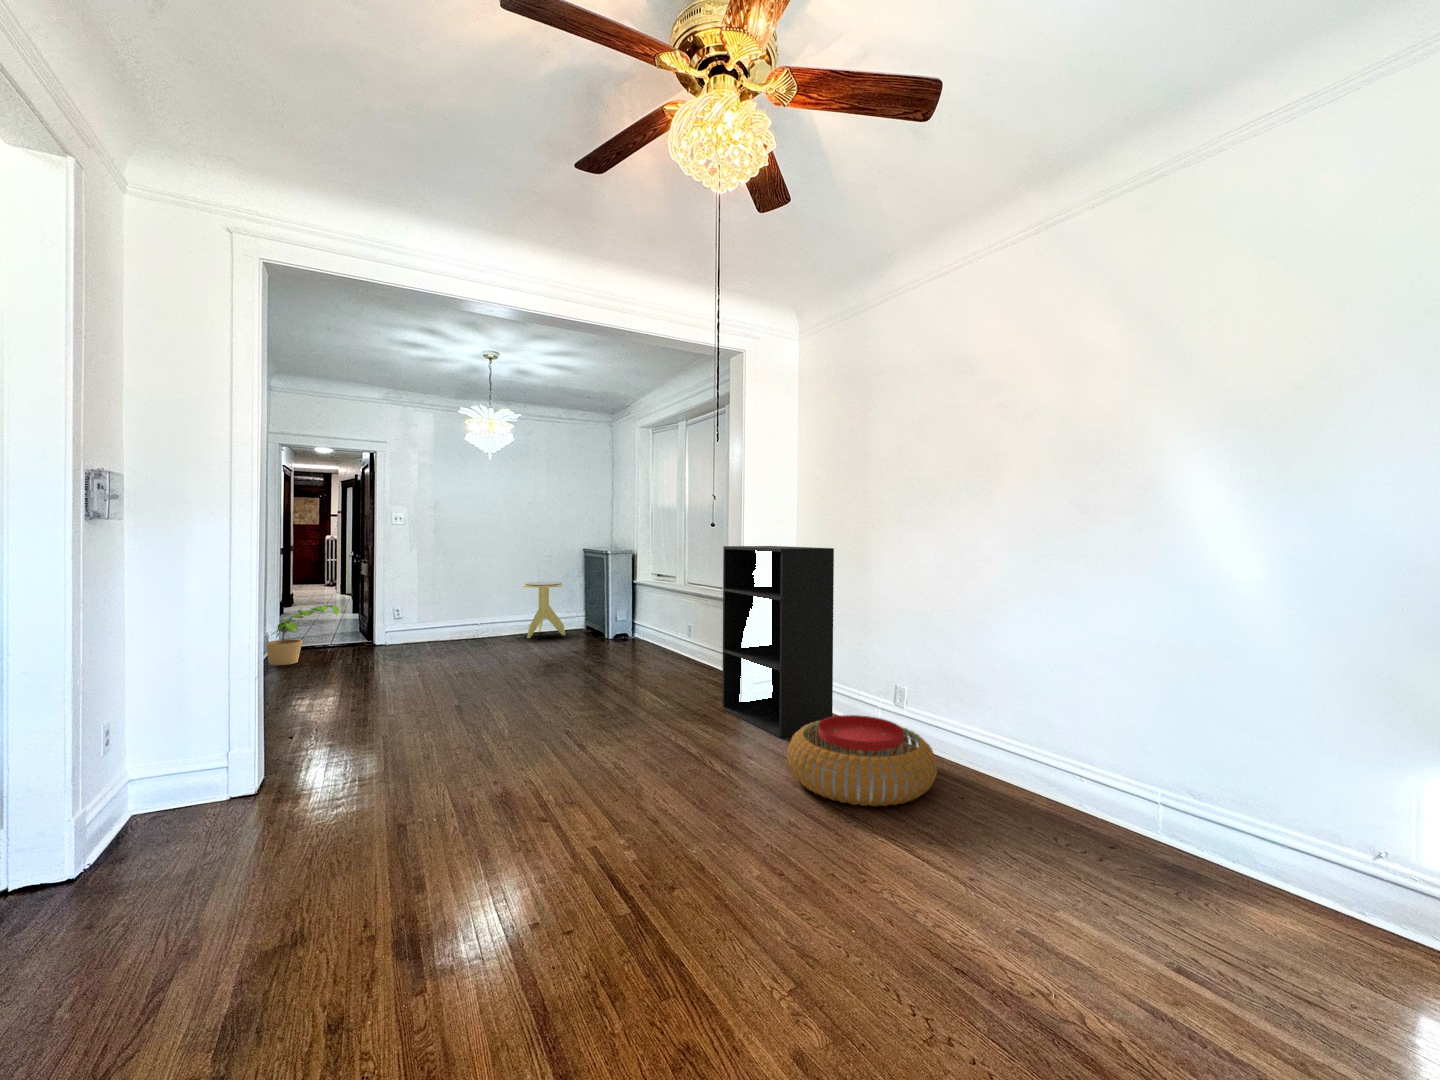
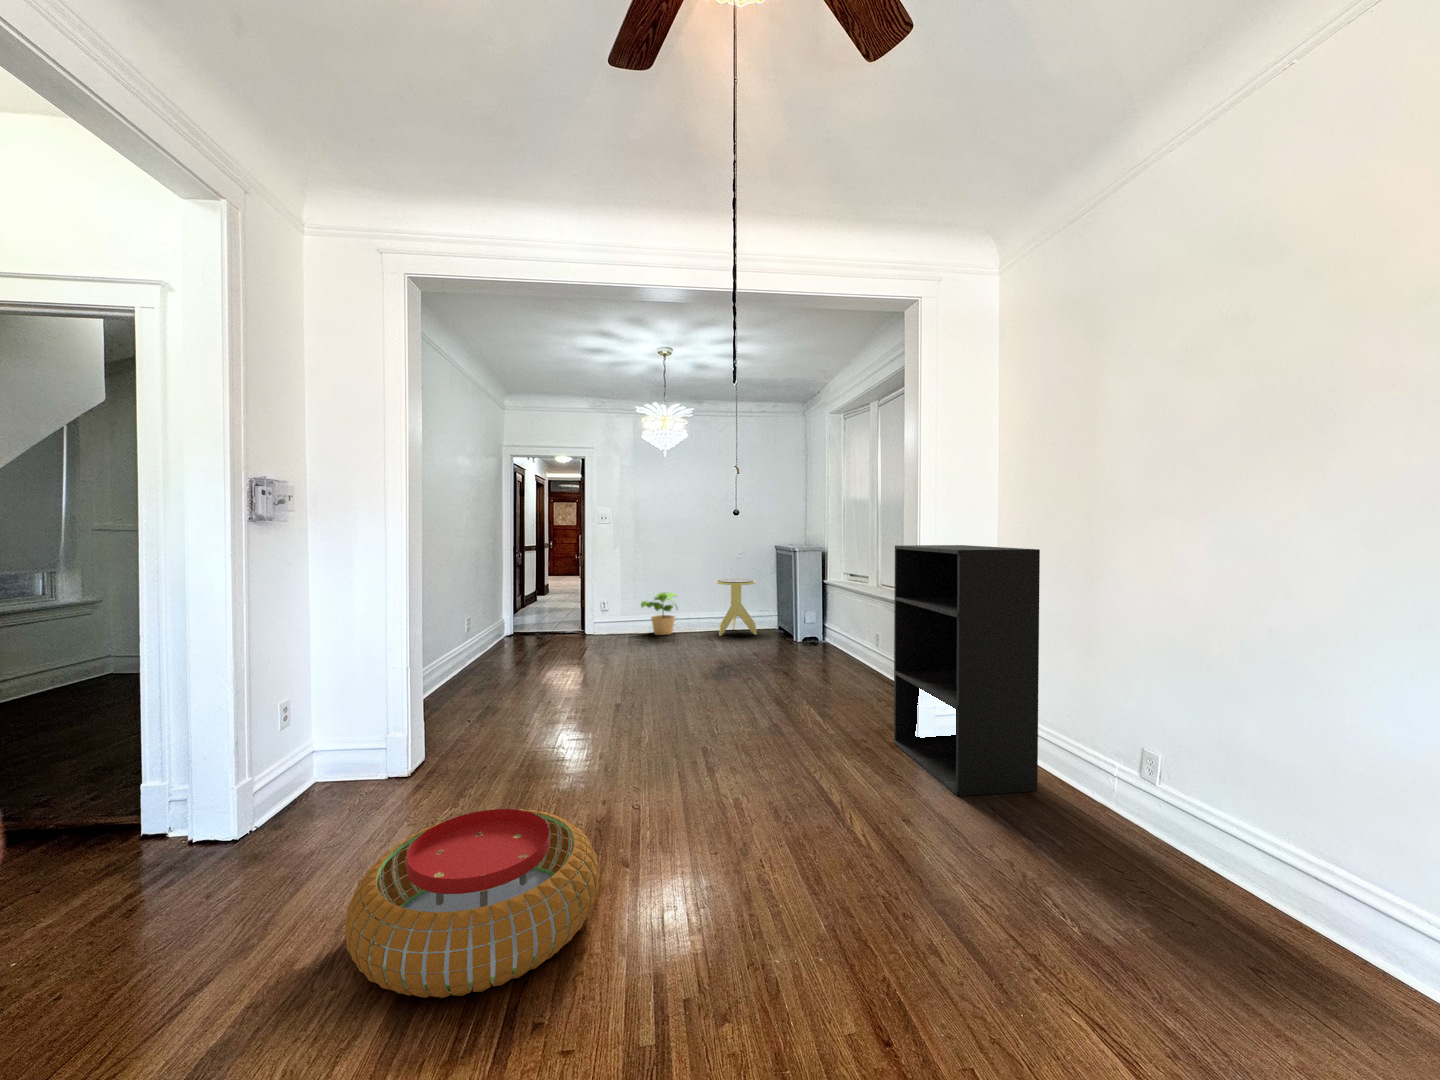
potted plant: present [267,605,339,665] -> present [641,593,677,635]
pouf: present [787,715,937,806] -> present [345,809,599,998]

